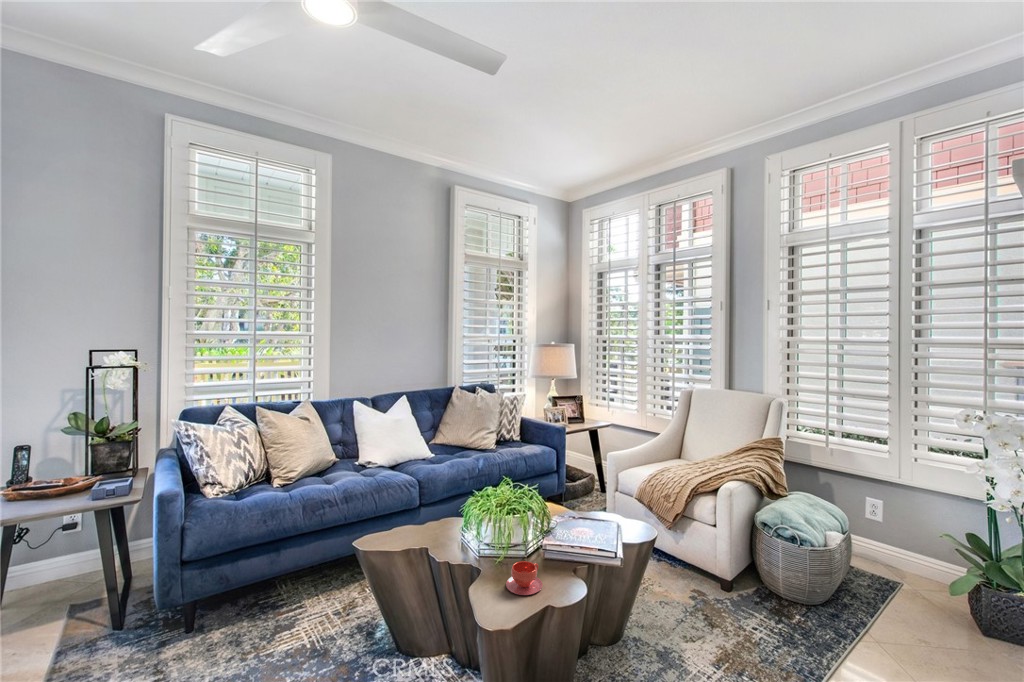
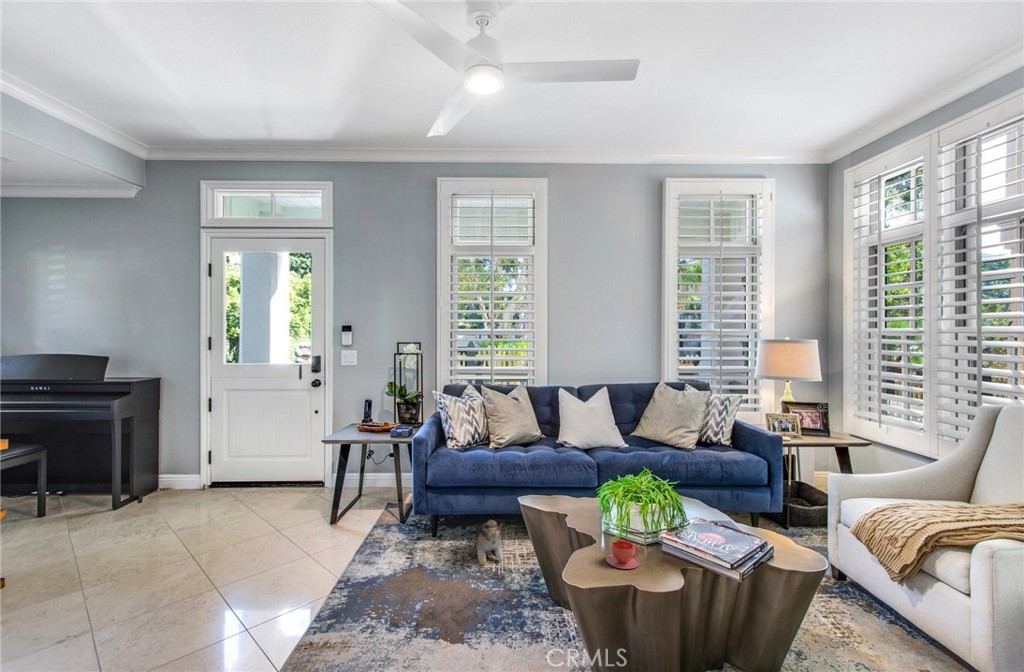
plush toy: none [269,580,322,646] -> present [475,520,503,565]

